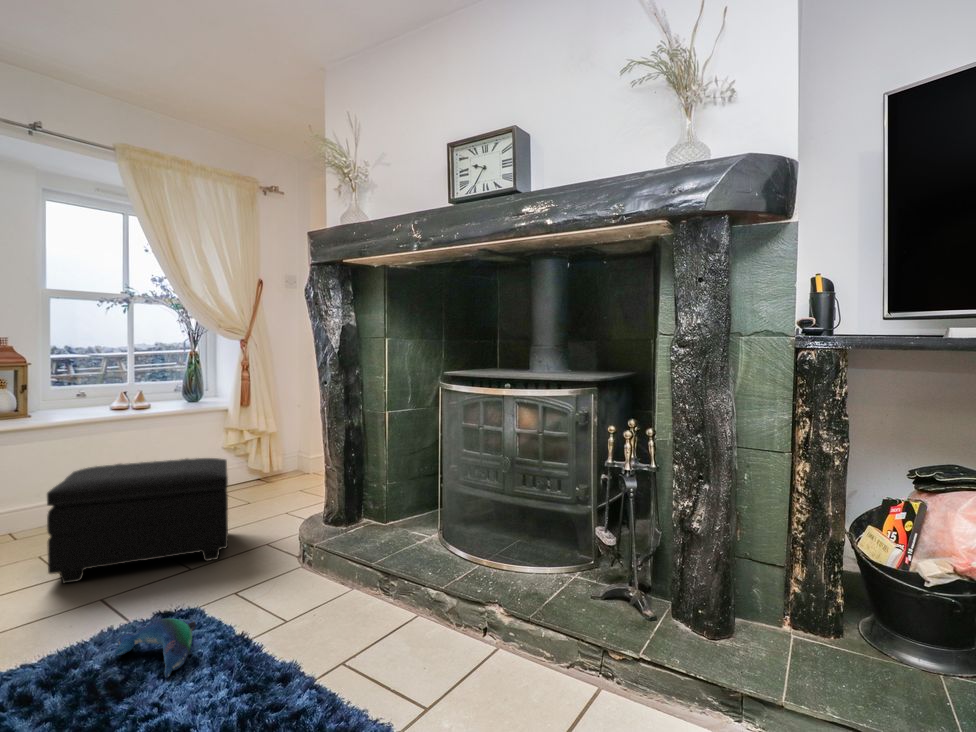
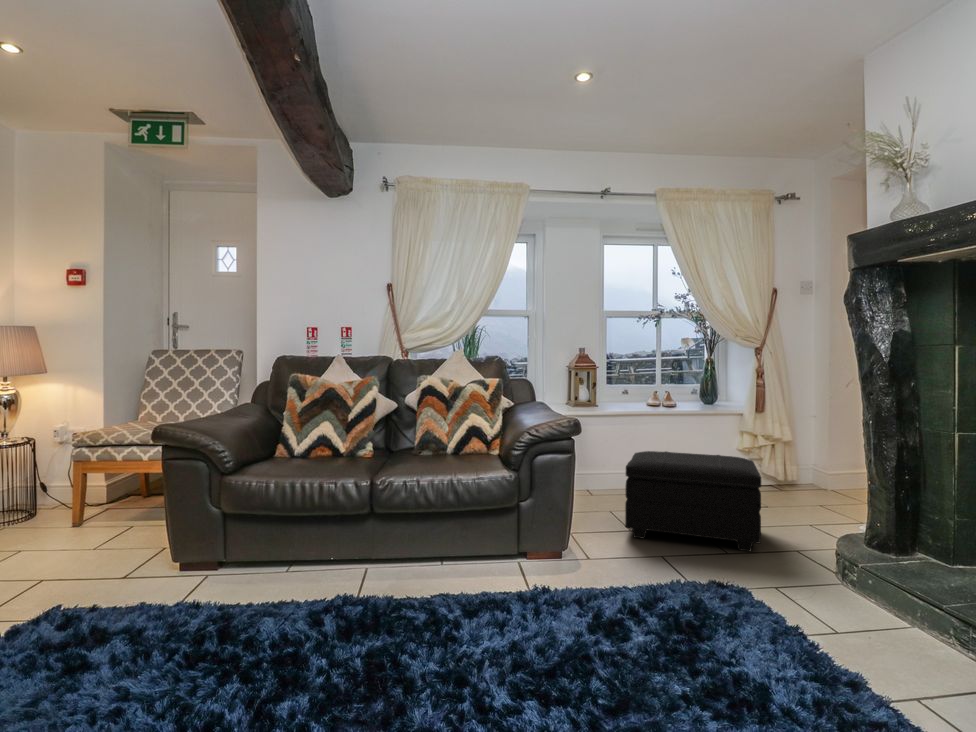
plush toy: present [115,619,196,678] -> none [688,588,754,639]

